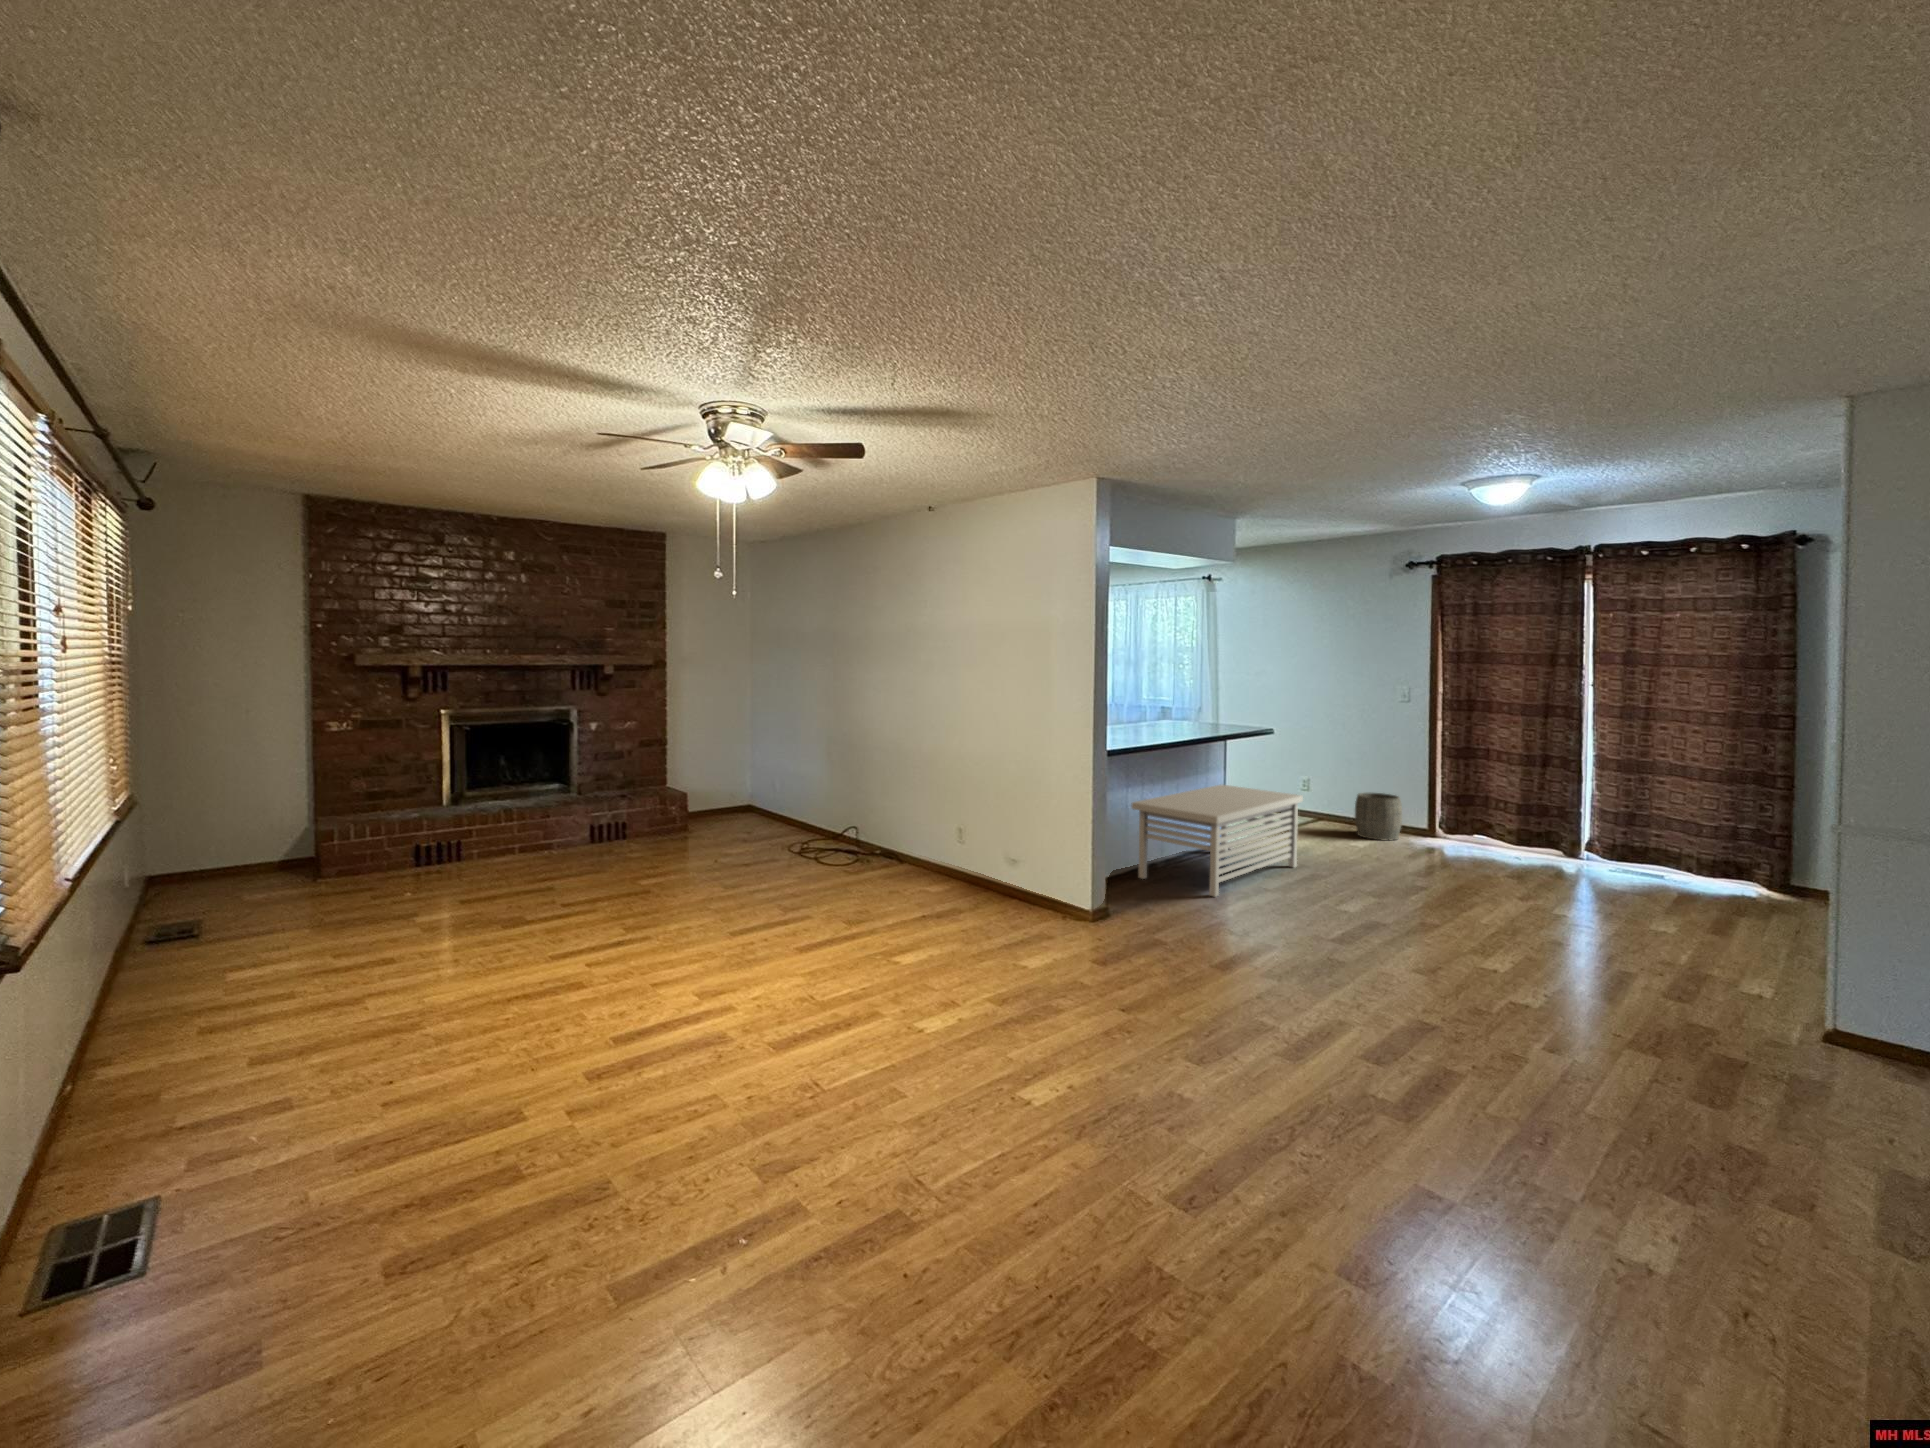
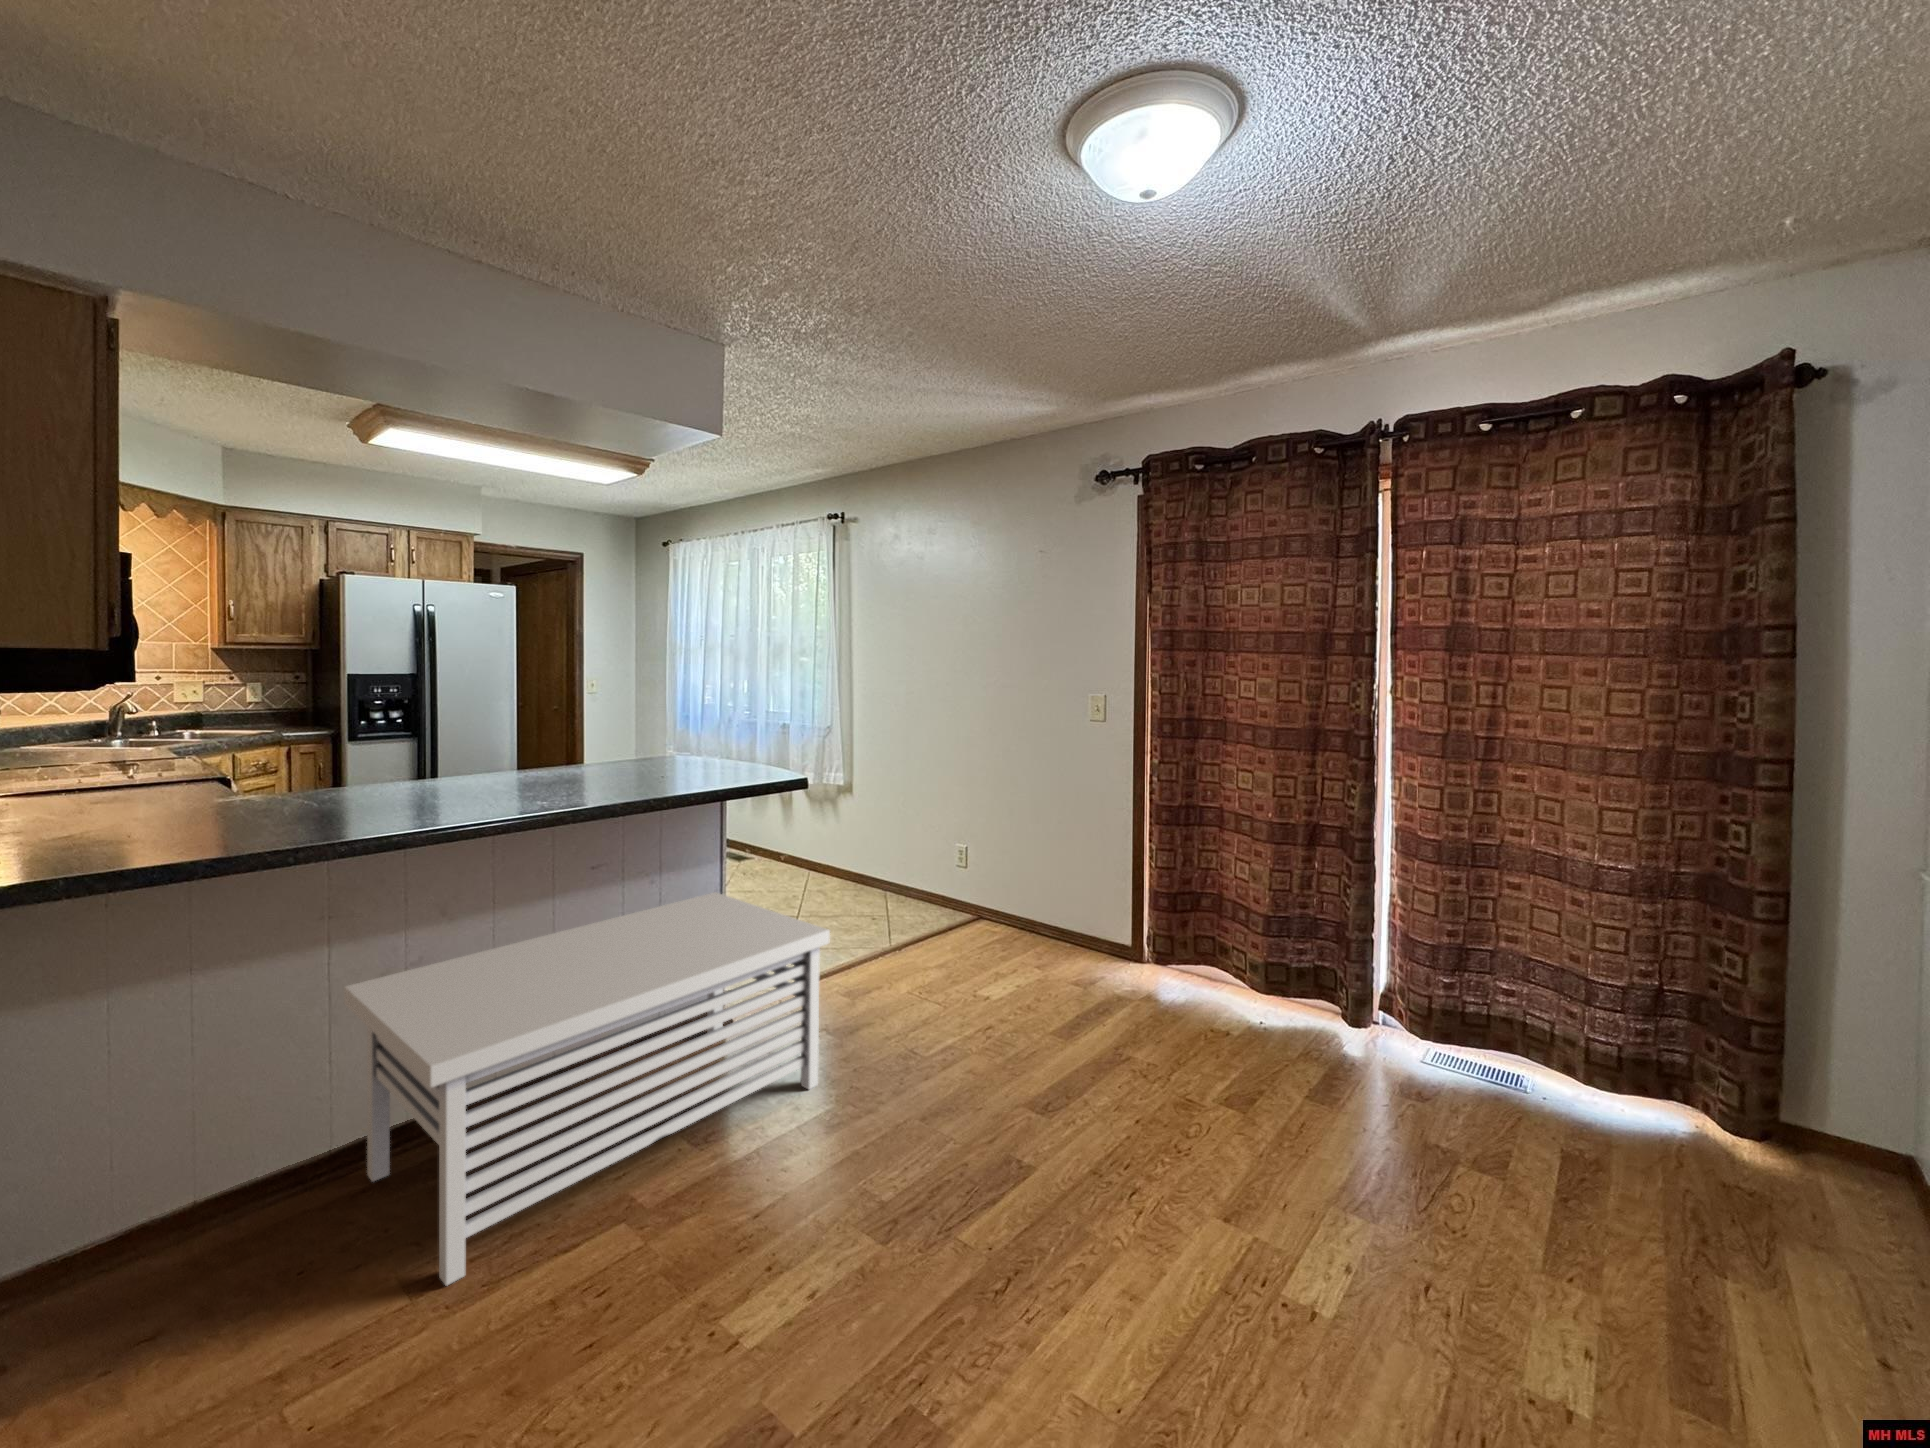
woven basket: present [1355,793,1402,840] -> none [1014,878,1088,971]

